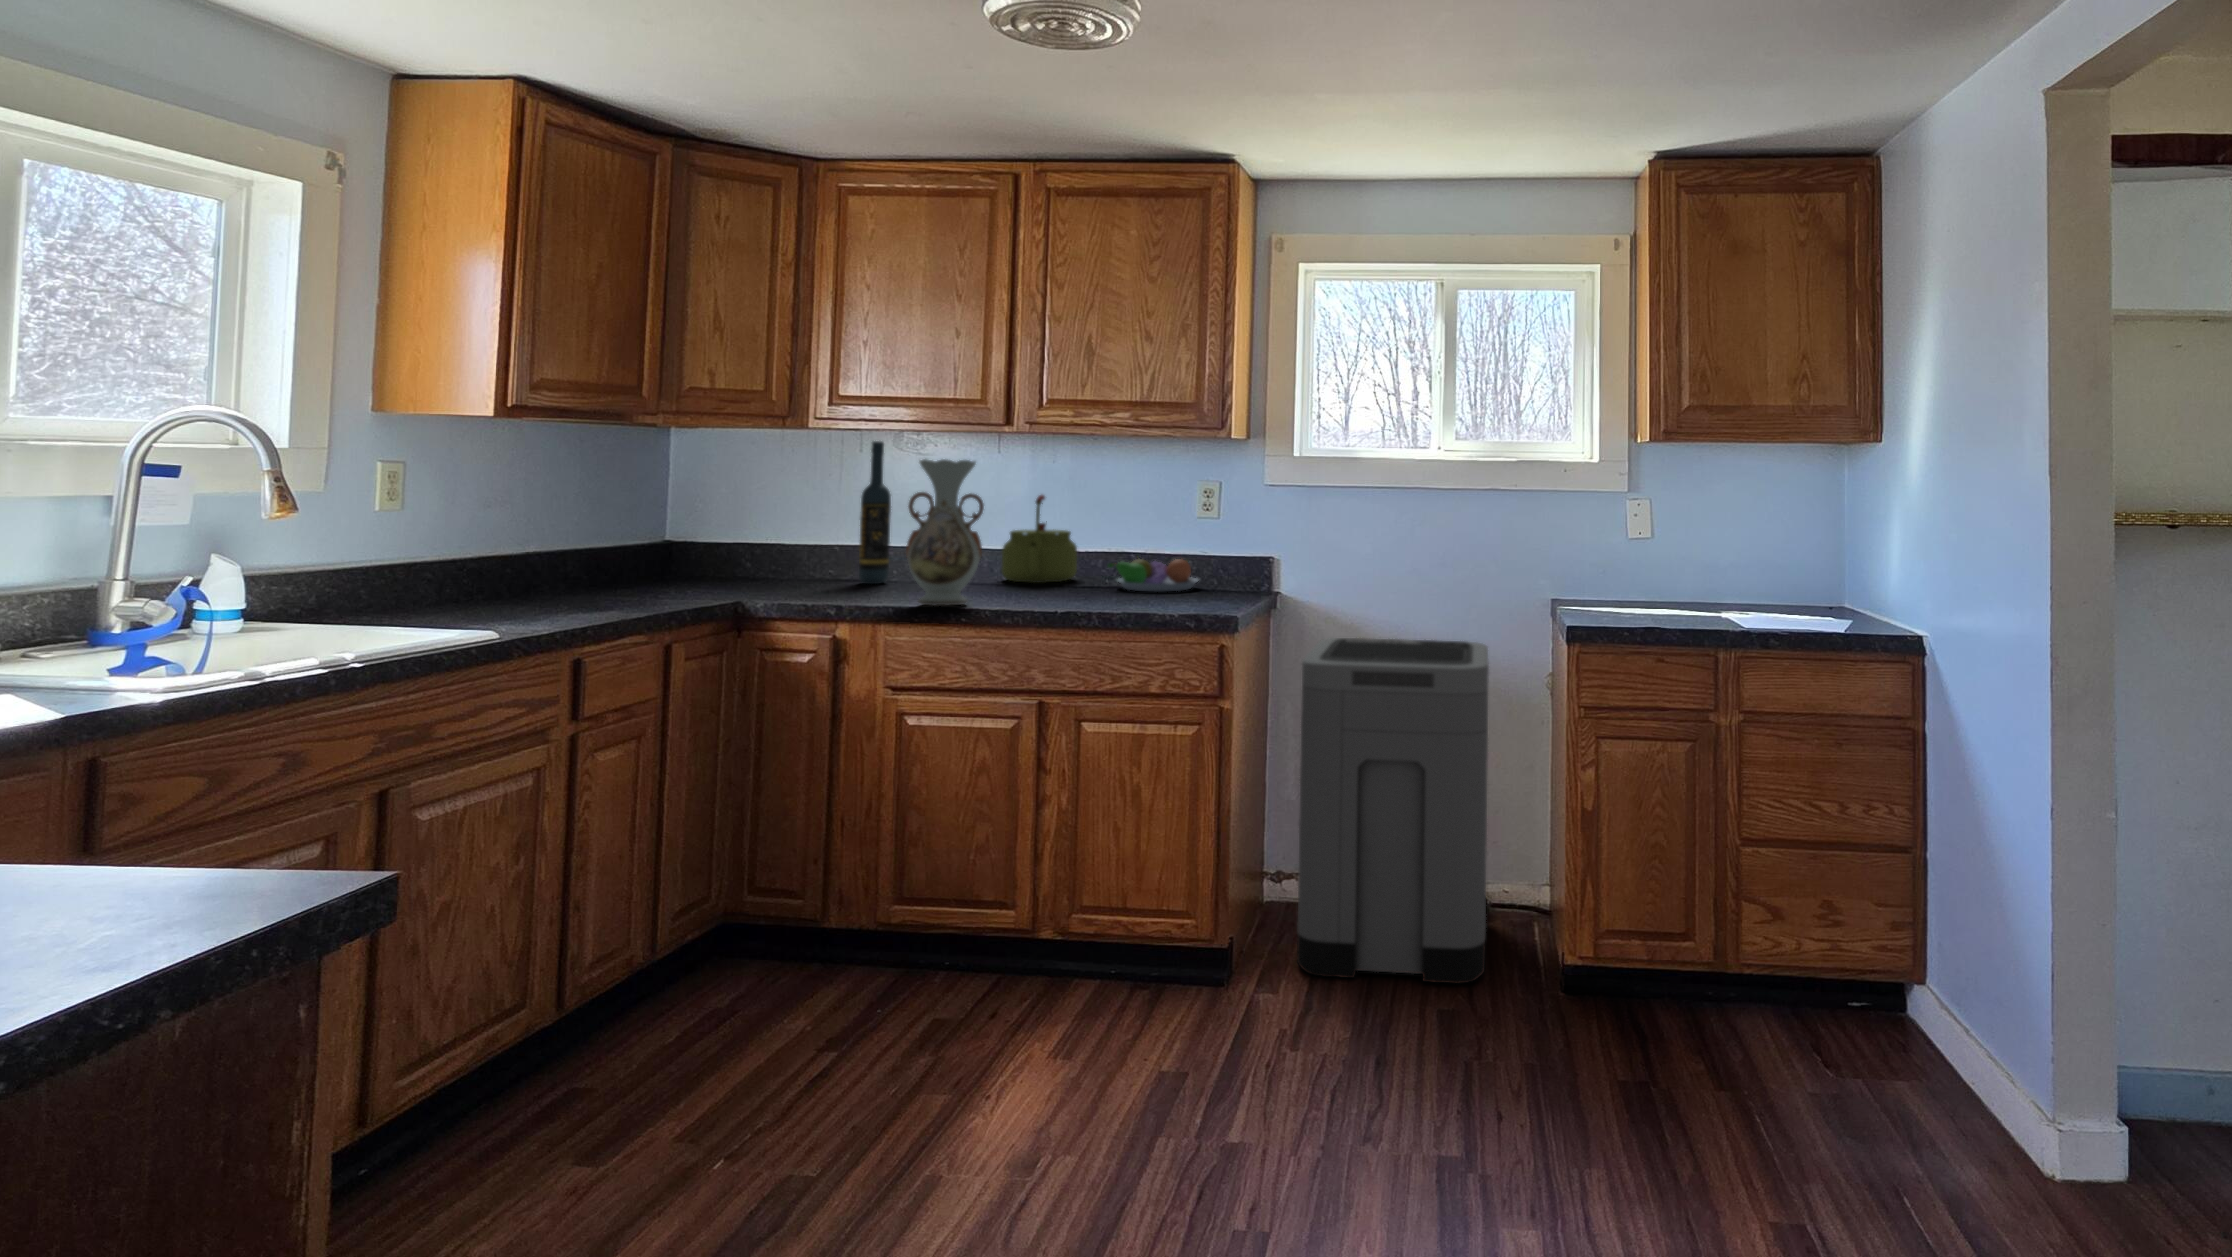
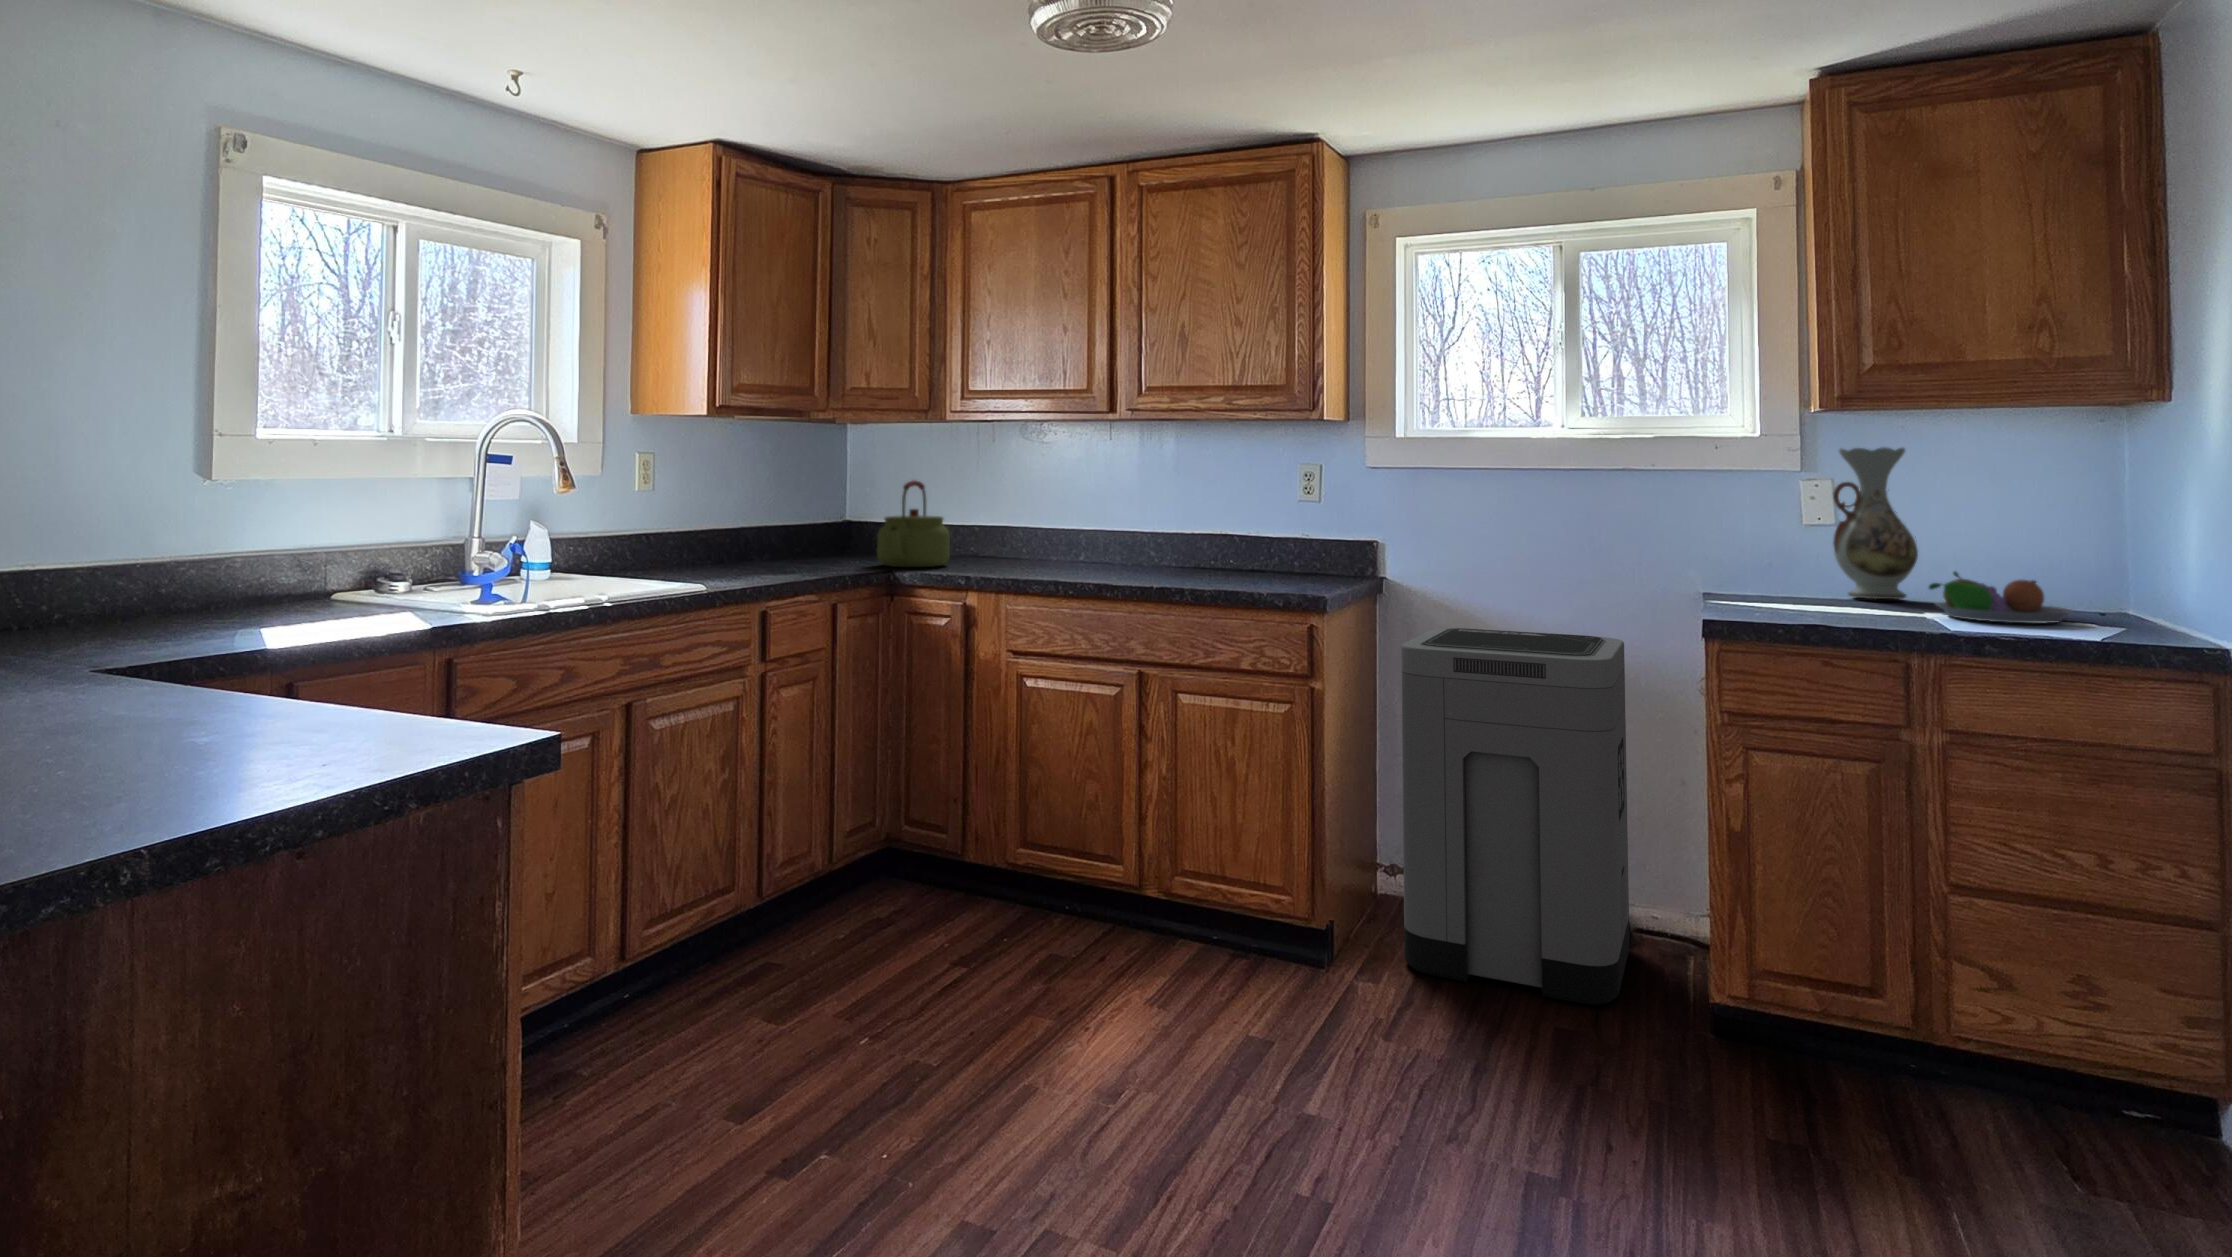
wine bottle: present [859,441,891,584] -> none [991,433,1017,563]
vase: present [906,459,984,605] -> present [1833,448,1918,599]
kettle: present [1002,495,1077,583] -> present [877,481,950,567]
fruit bowl: present [1108,556,1198,591] -> present [1929,572,2073,624]

